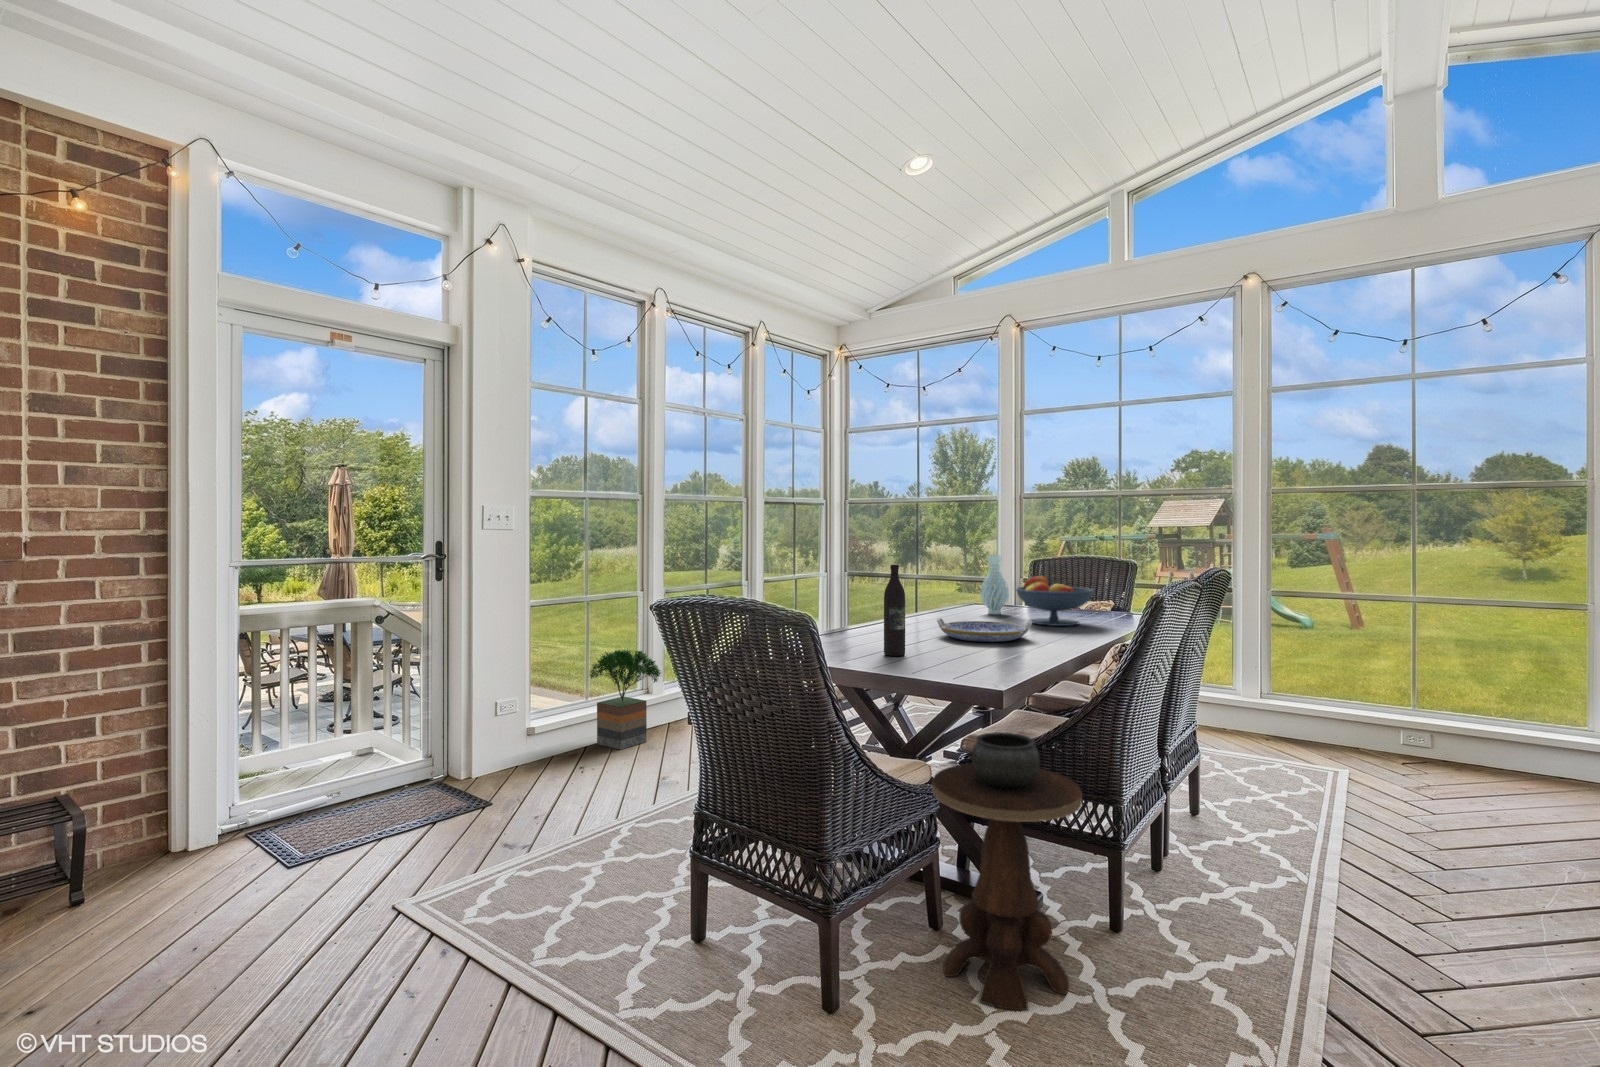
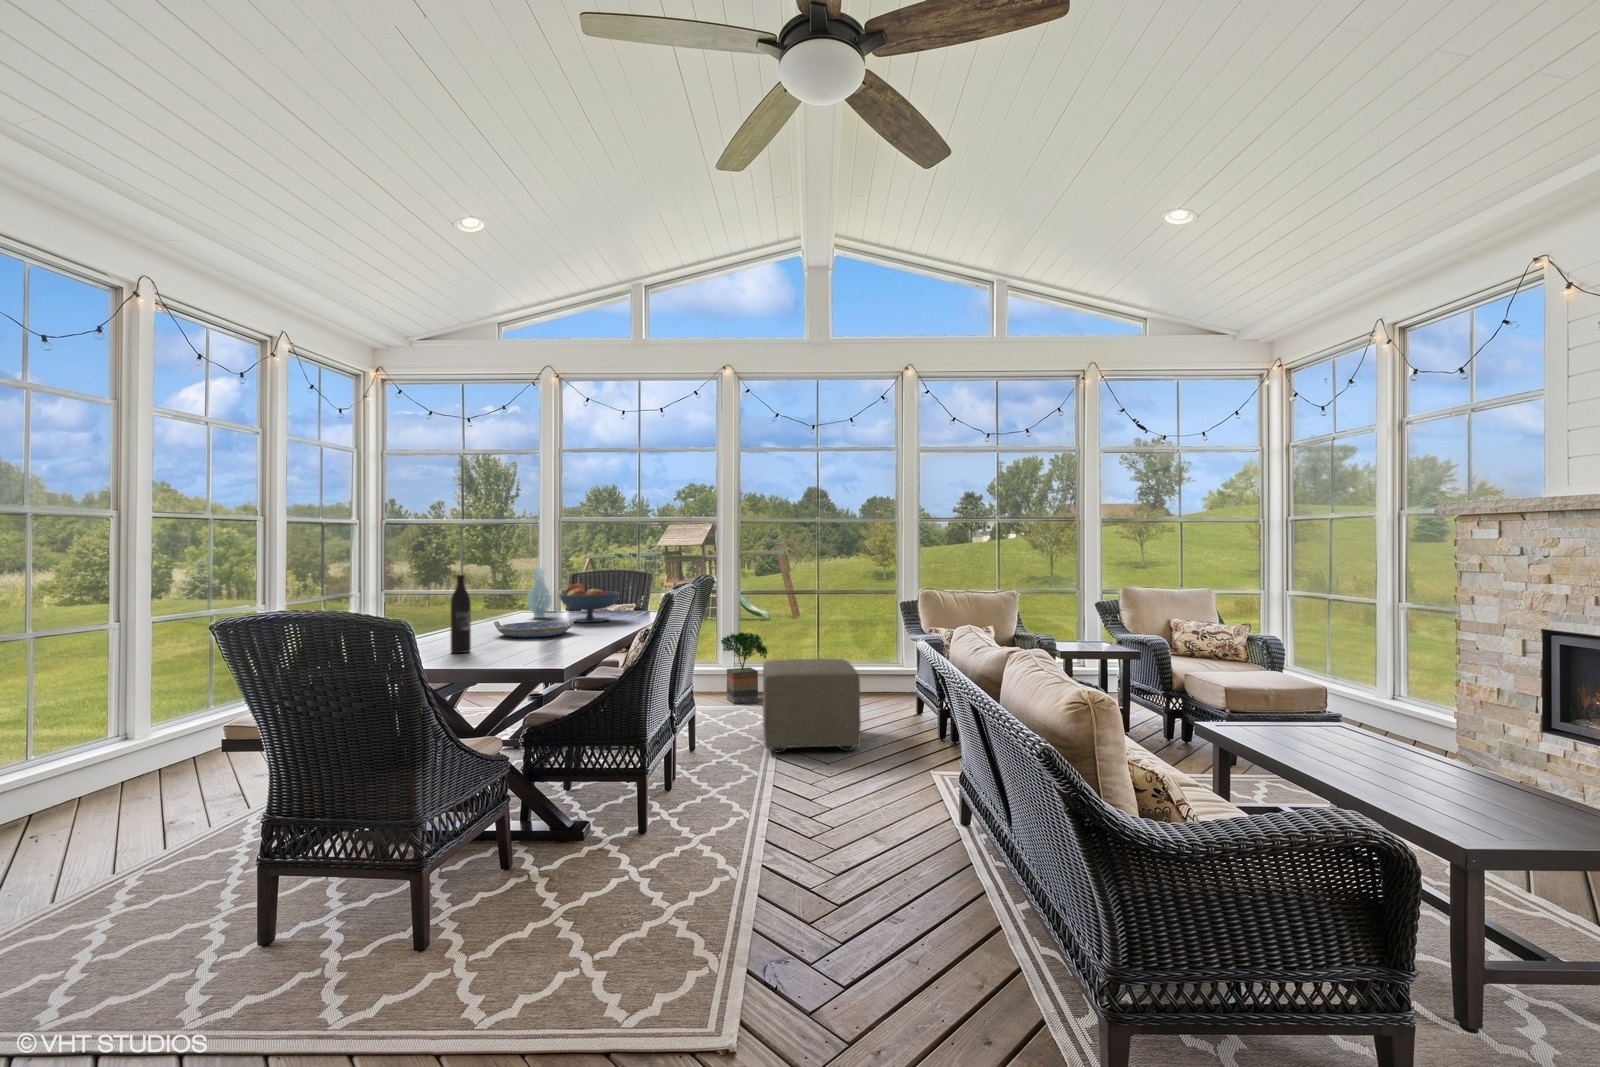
potted tree: present [589,649,661,750] -> present [721,632,768,704]
ottoman: none [1309,701,1503,868] -> present [763,659,861,753]
side table: present [932,732,1082,1010] -> none [505,698,621,905]

